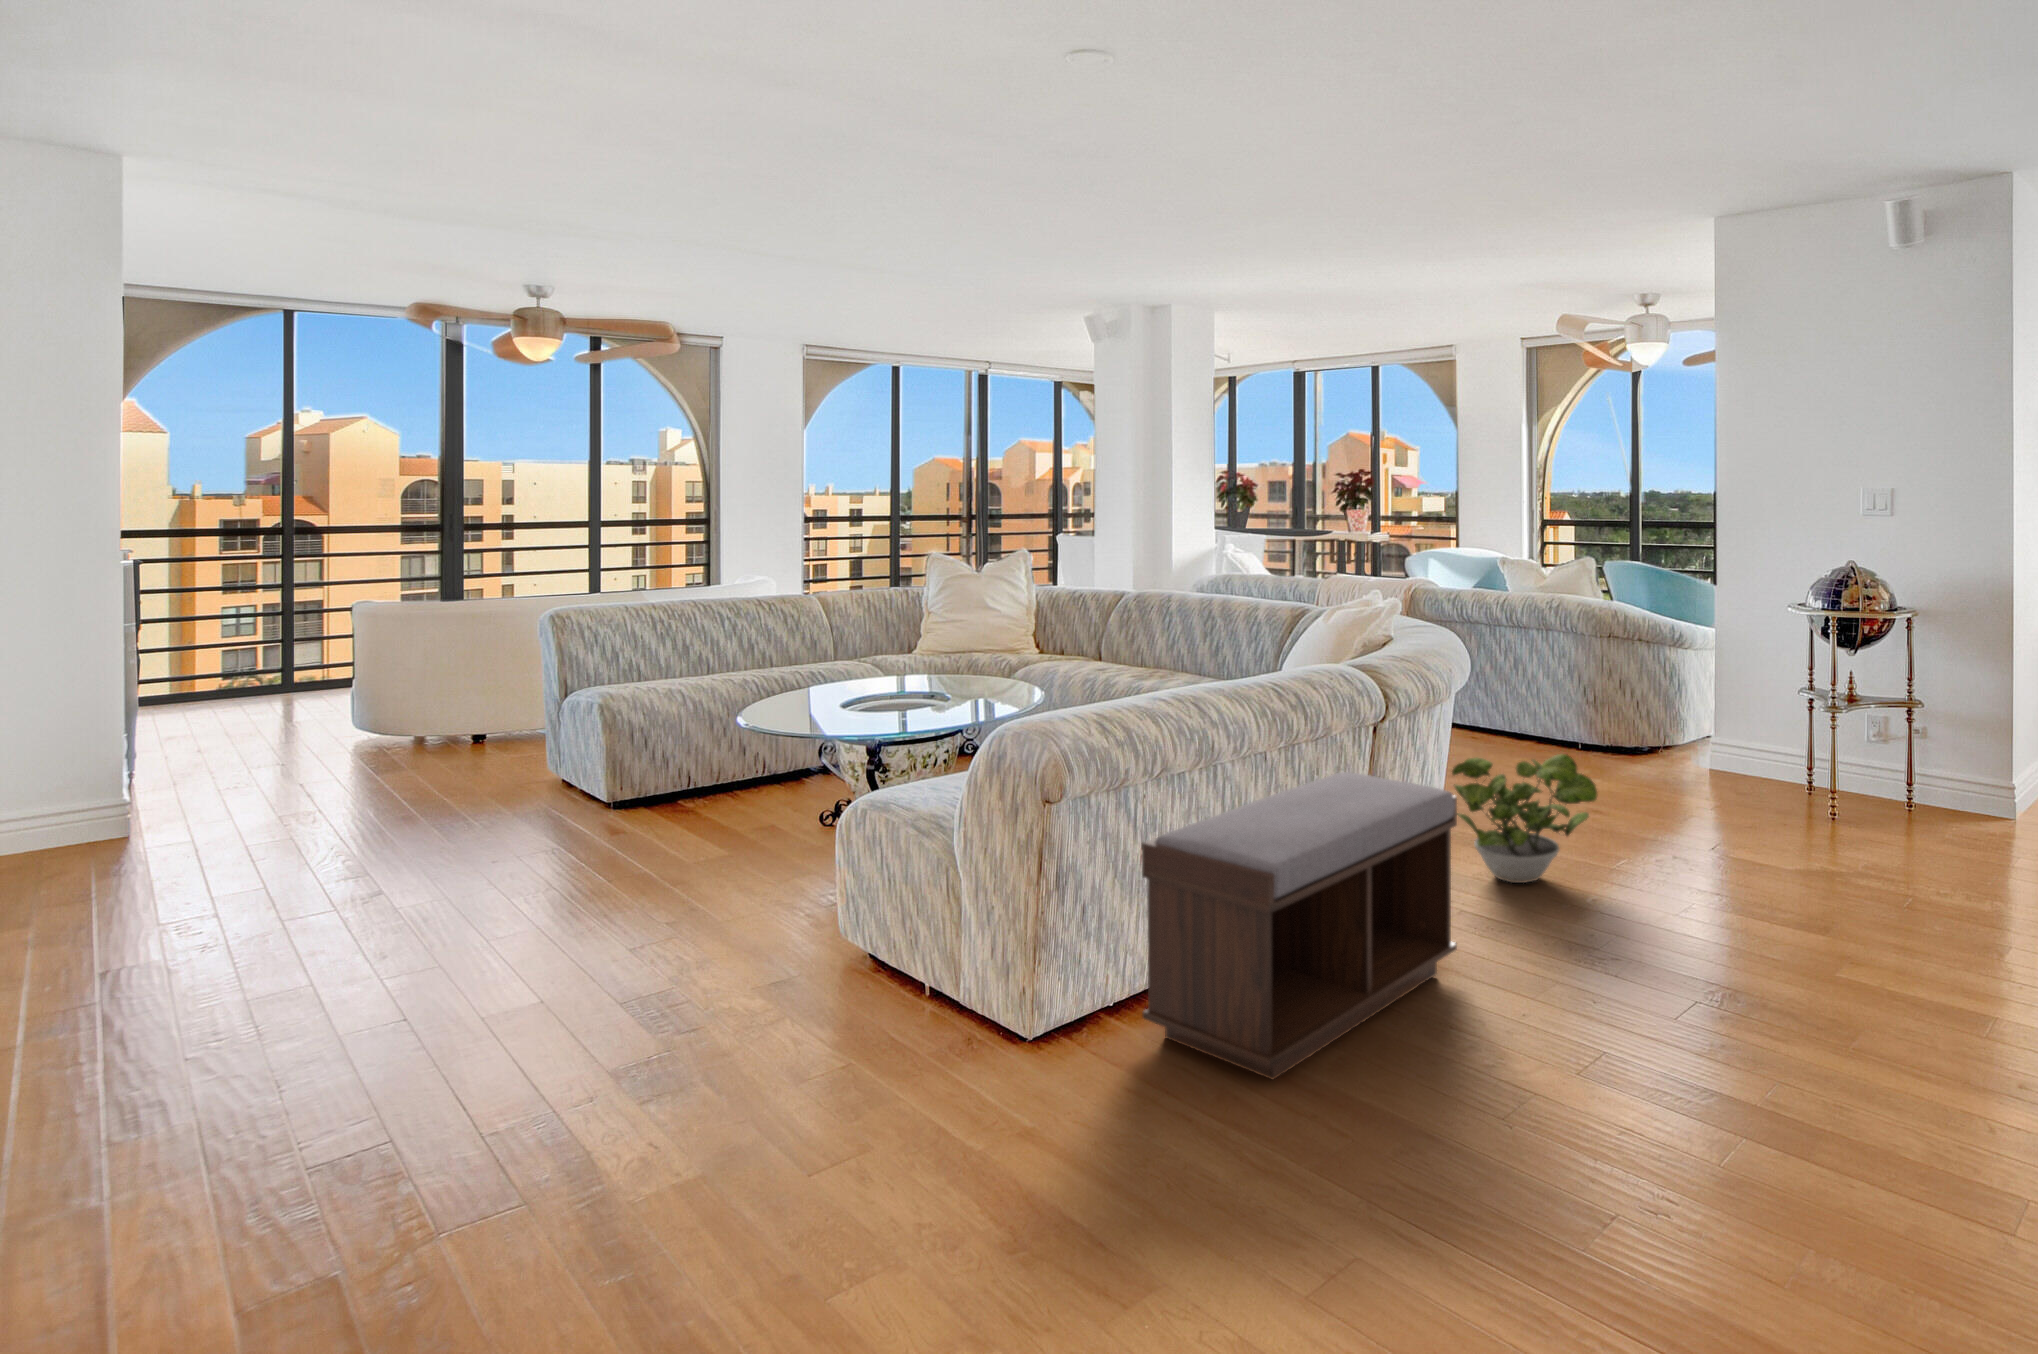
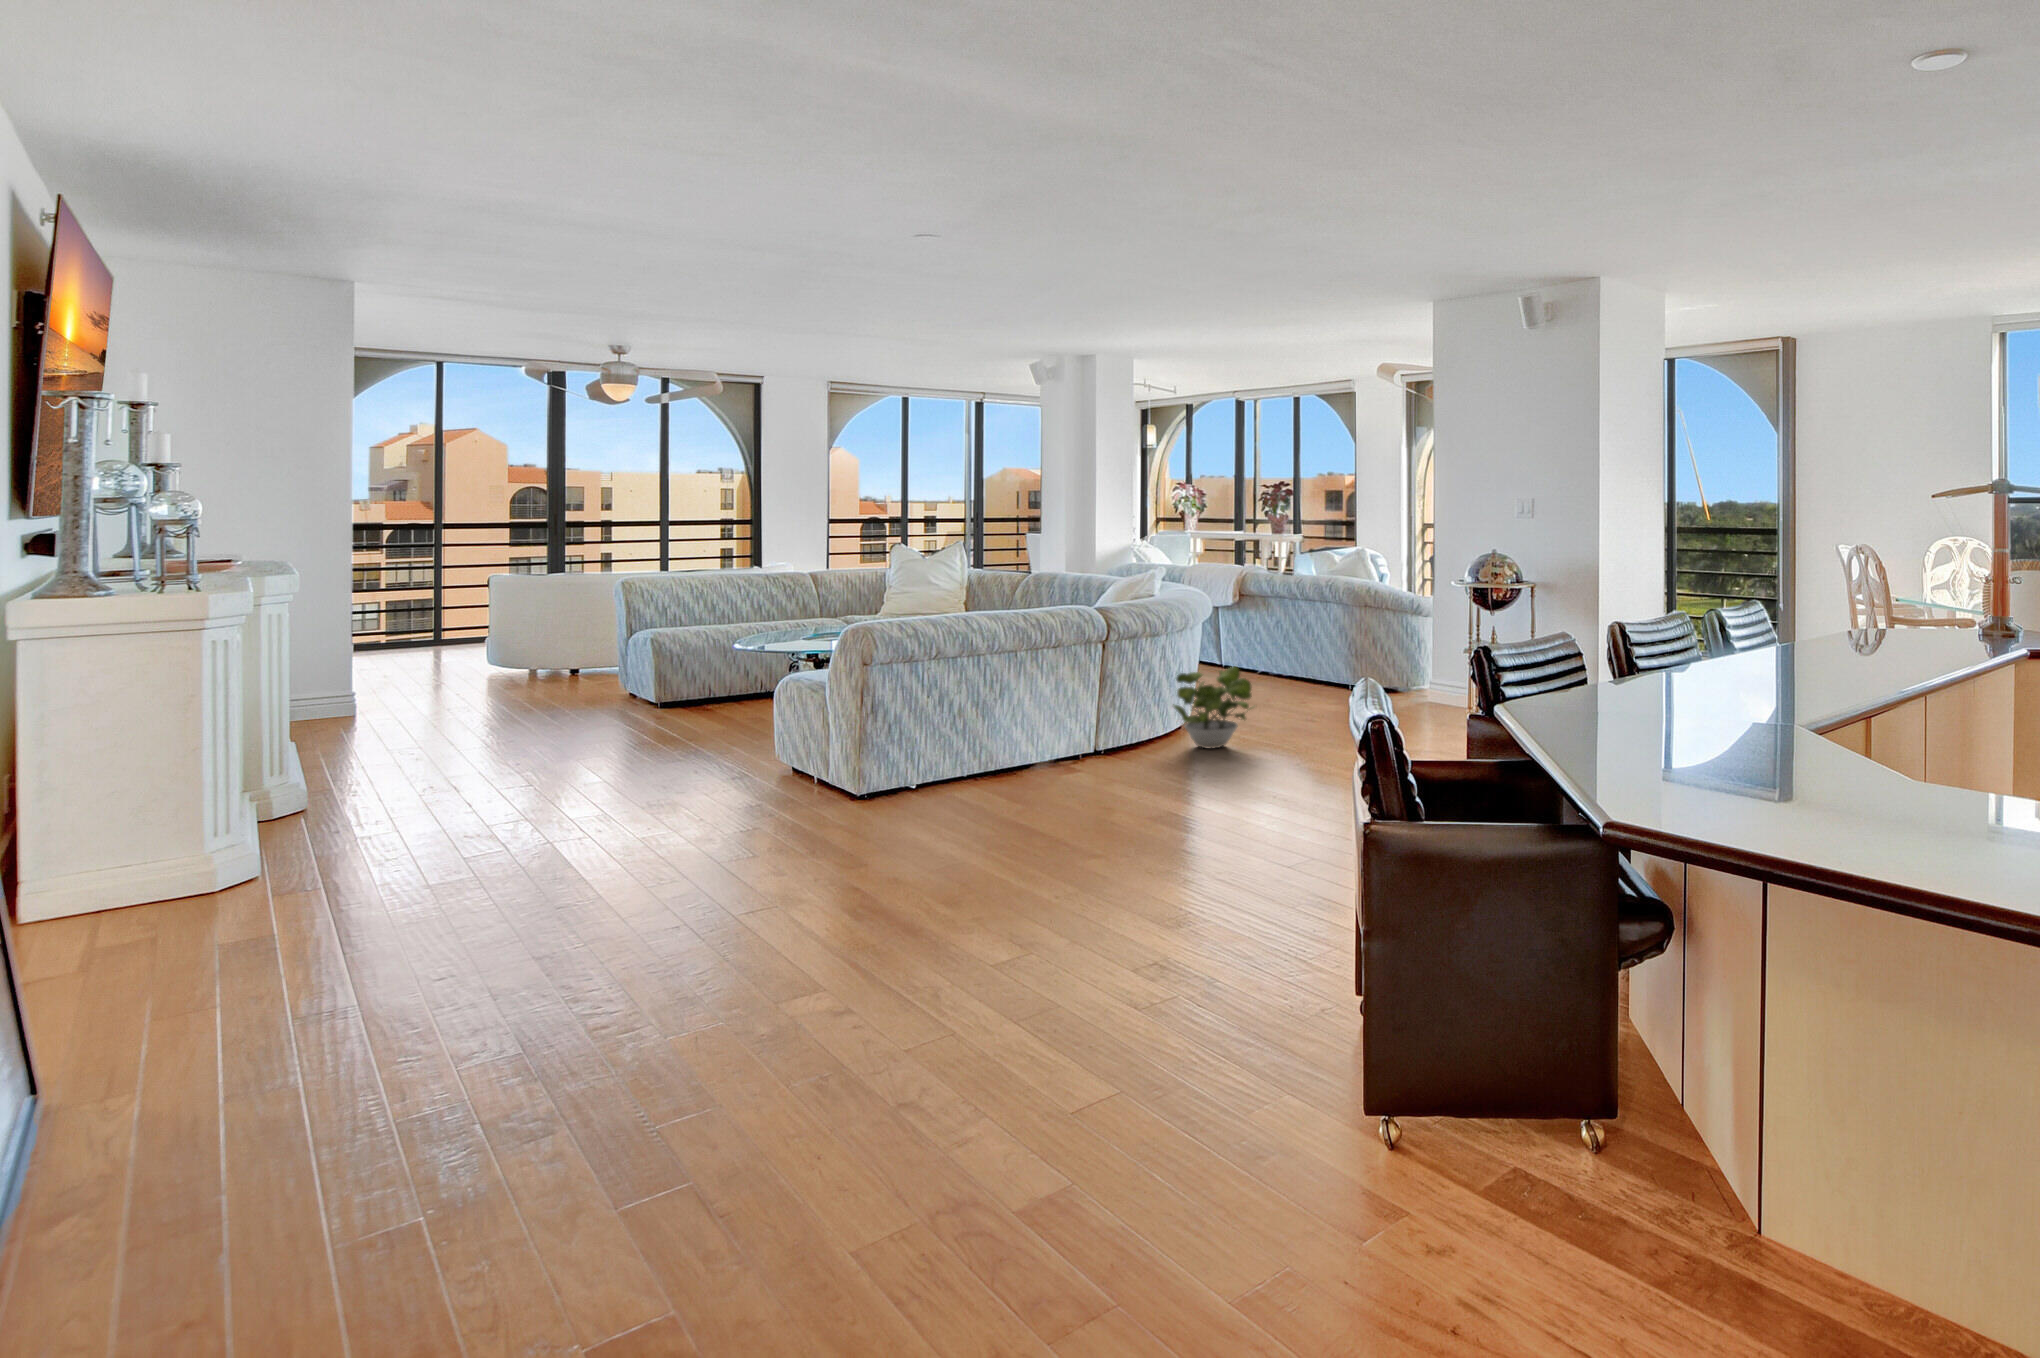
bench: present [1142,772,1457,1079] -> none [921,666,1123,812]

